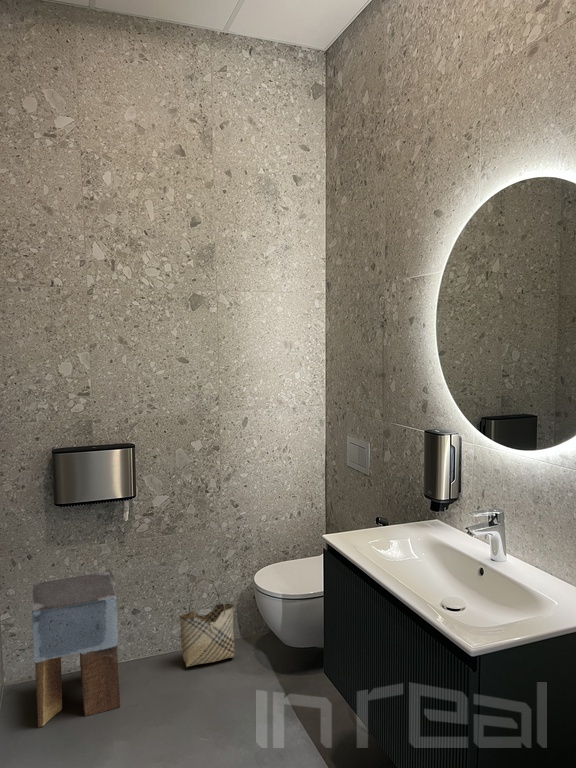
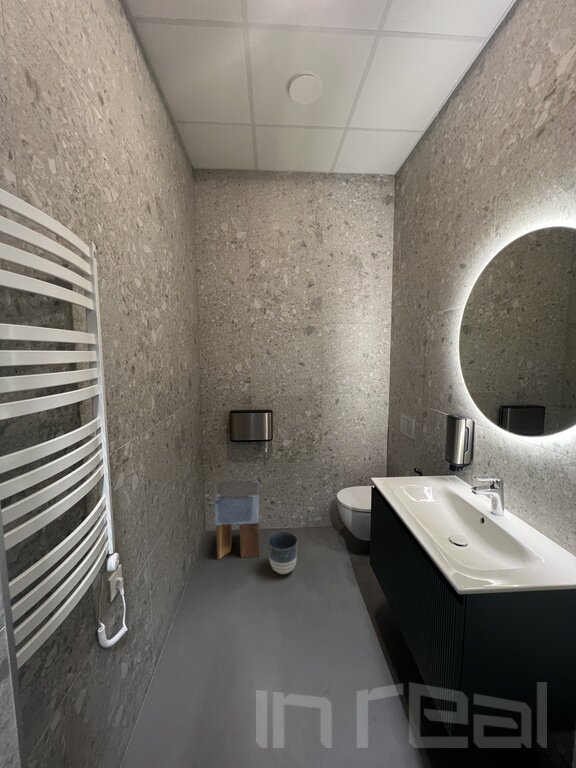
woven basket: present [179,579,235,667] -> none [295,491,327,540]
planter: none [140,653,193,728] -> present [268,532,298,574]

